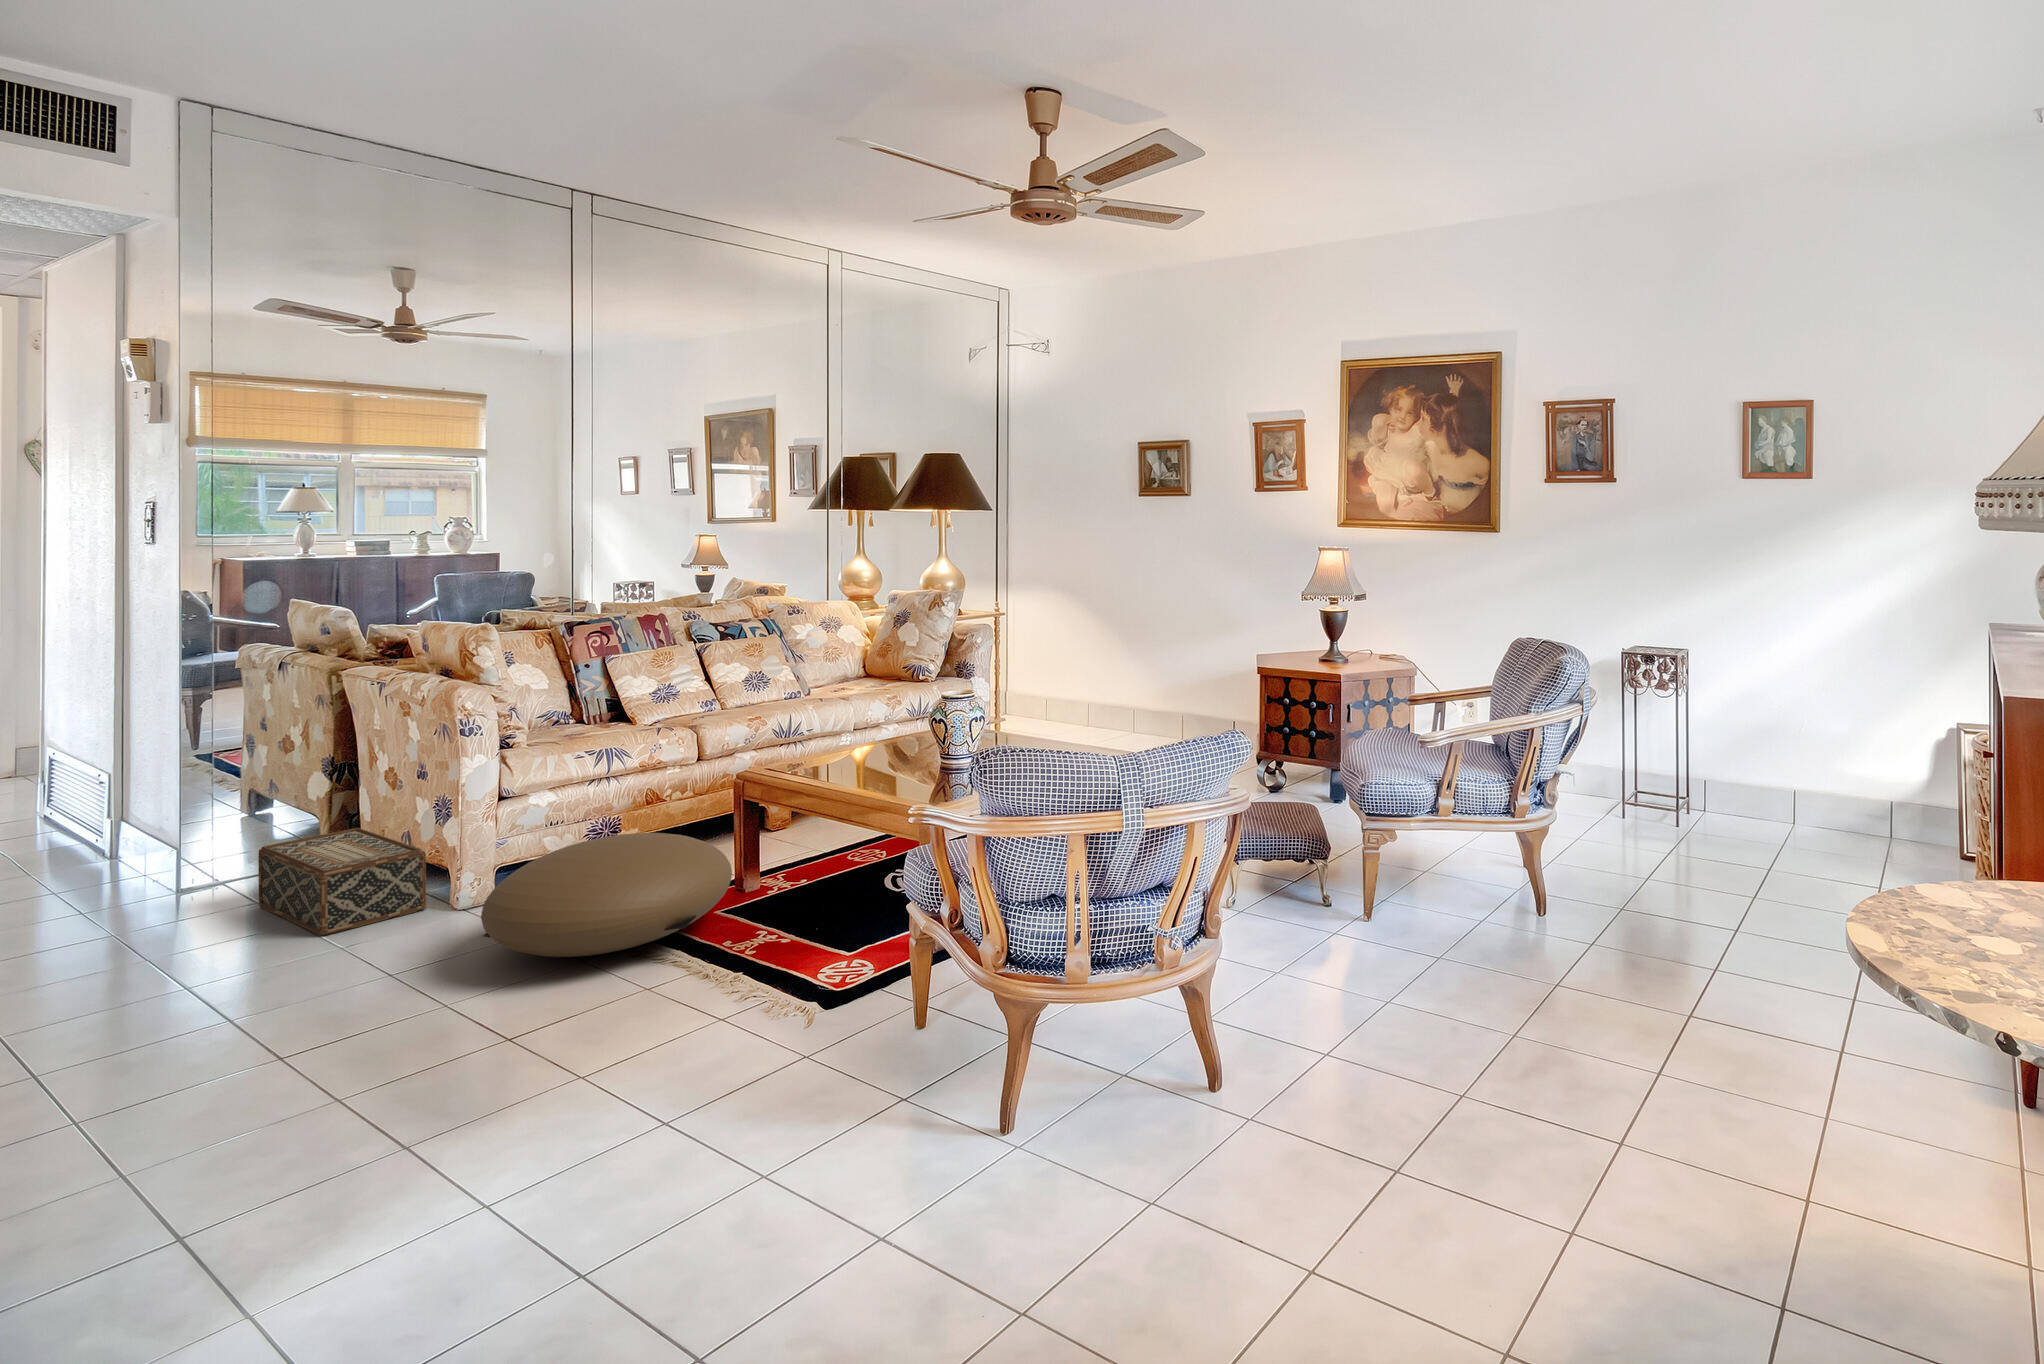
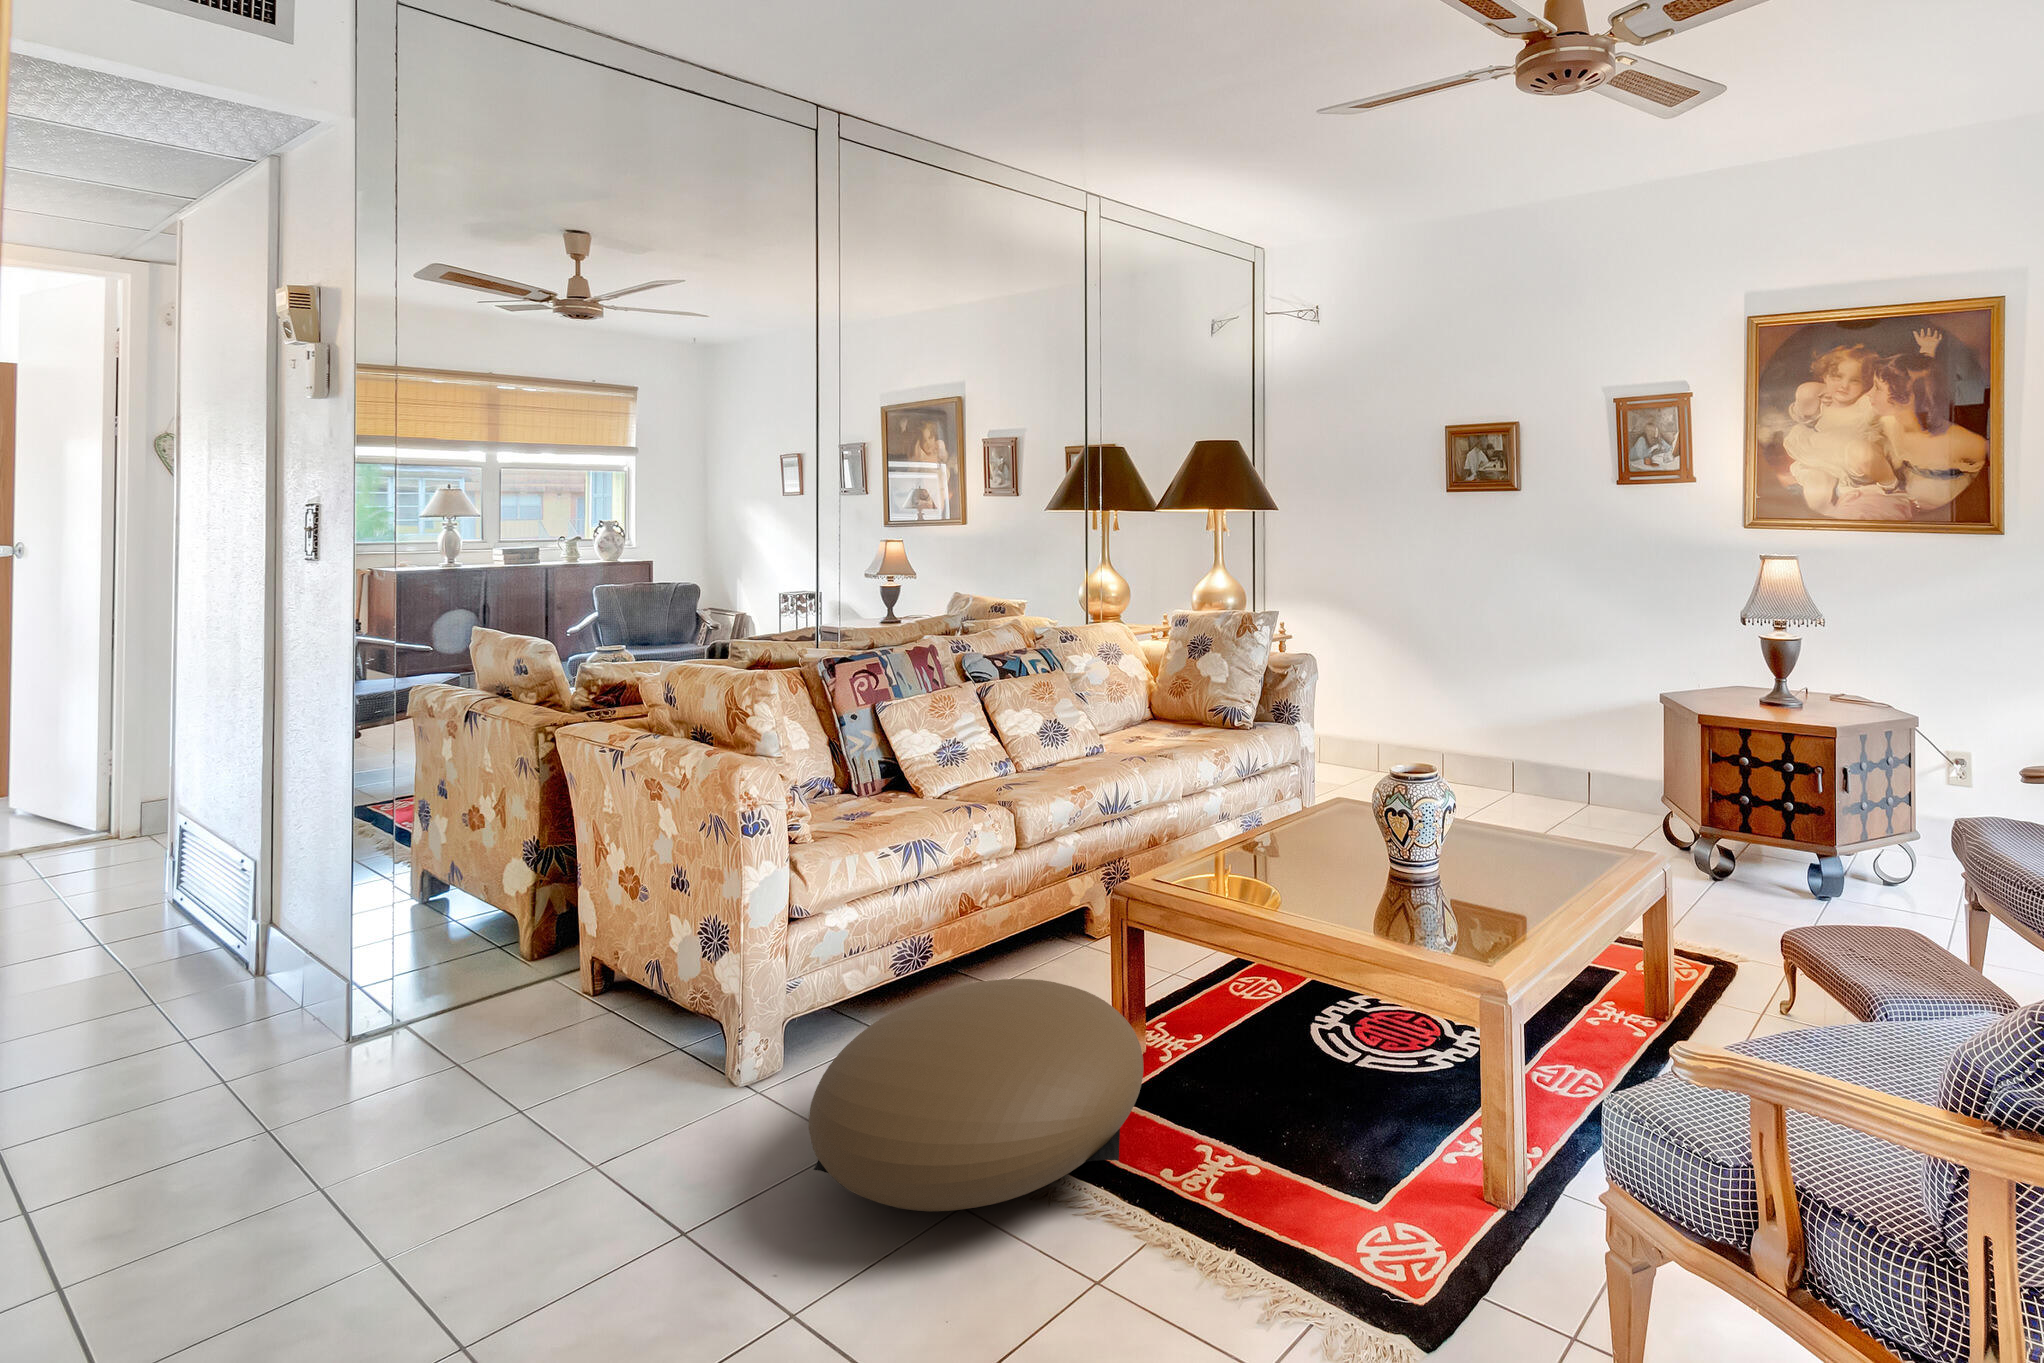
woven basket: present [258,828,426,935] -> none [458,949,689,1135]

